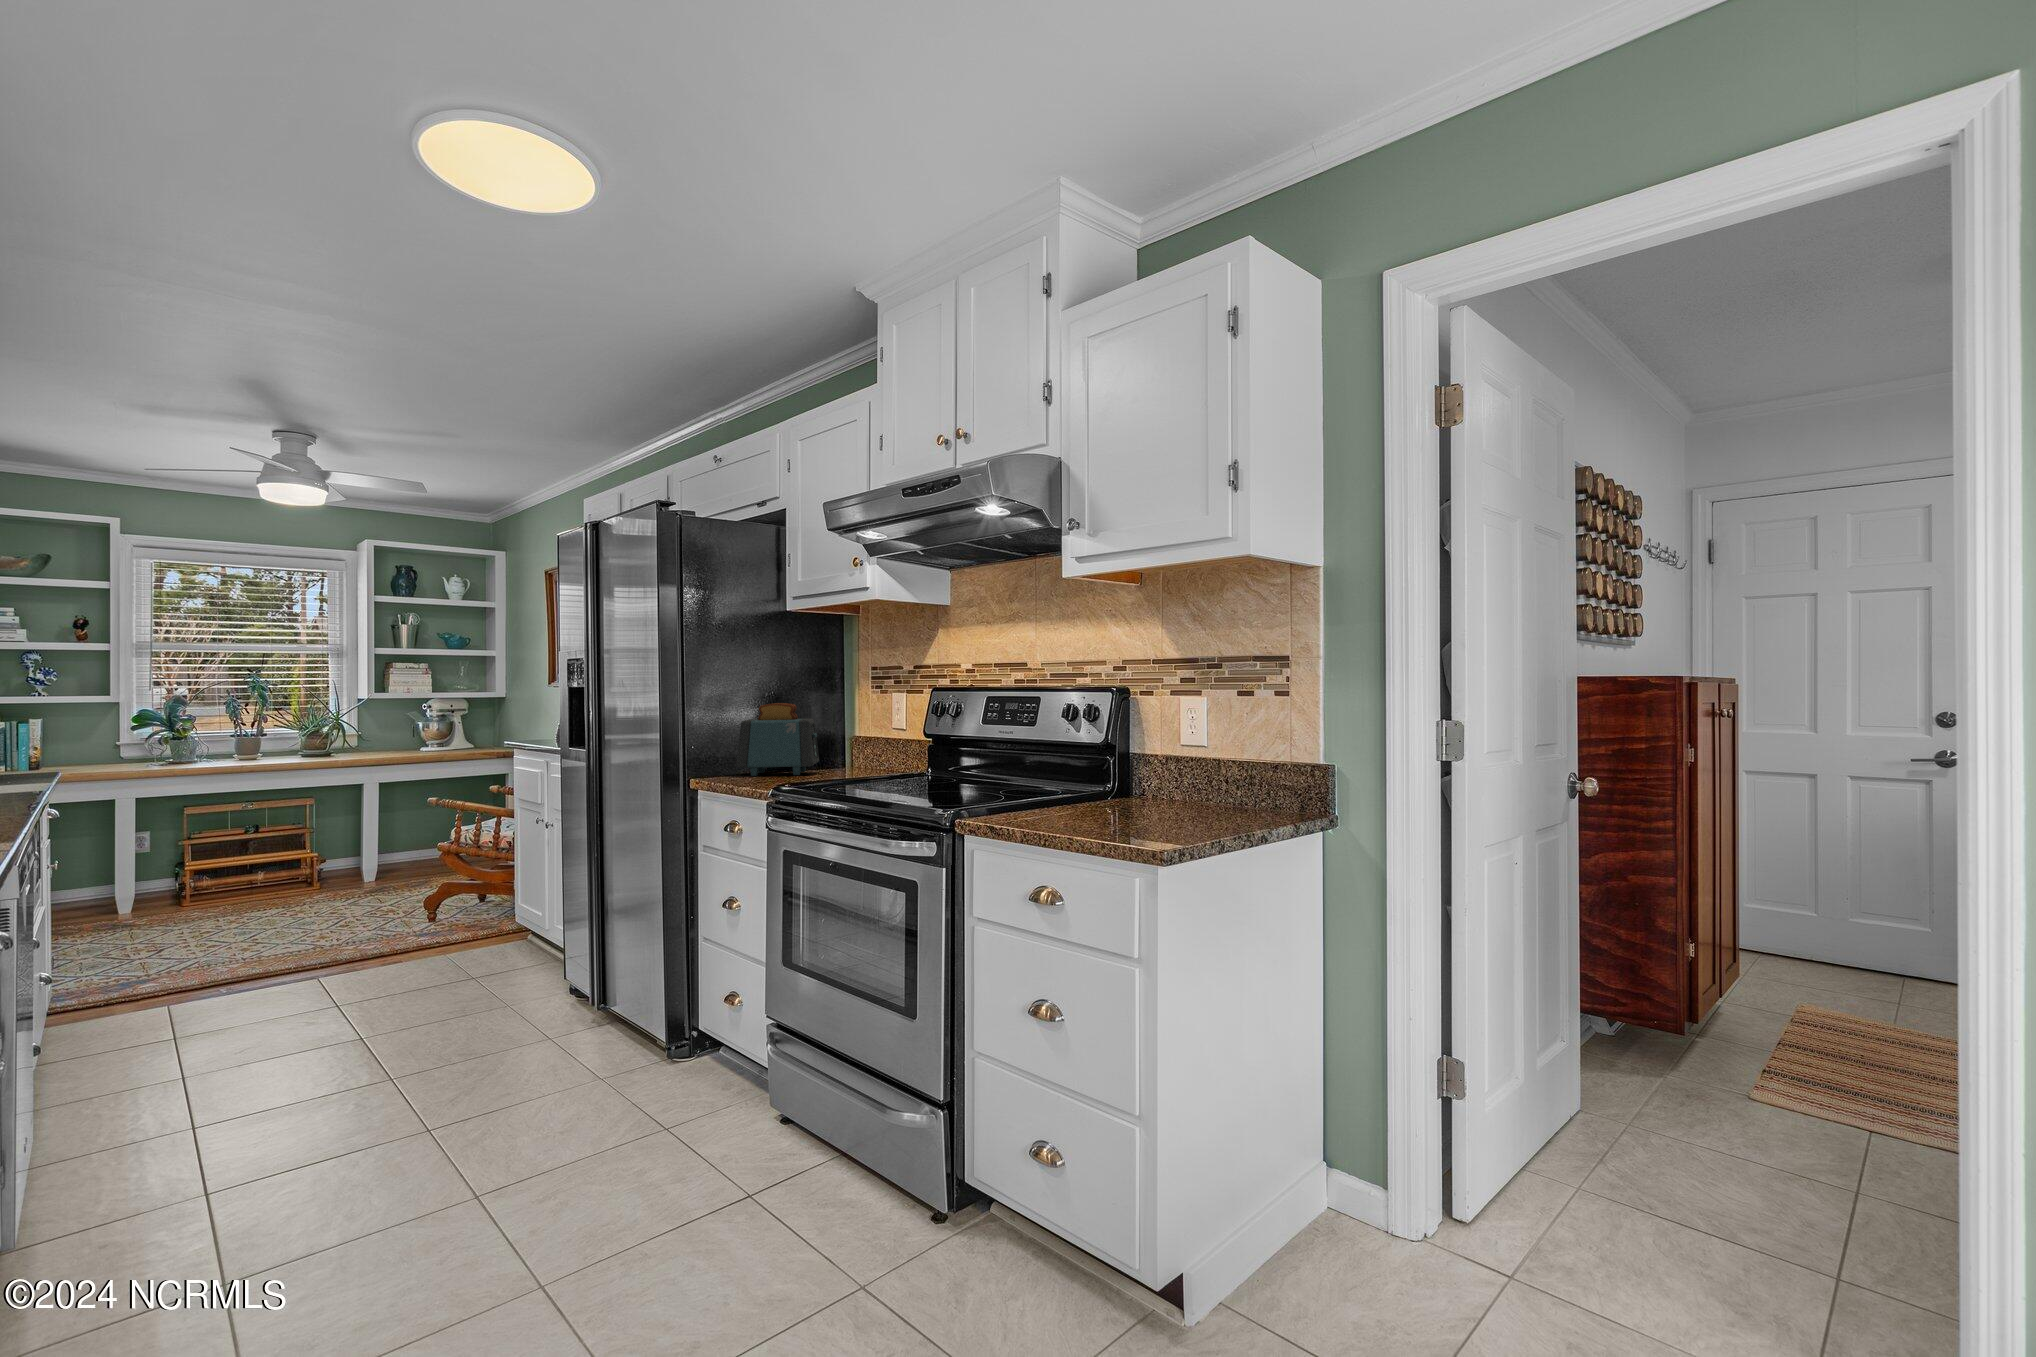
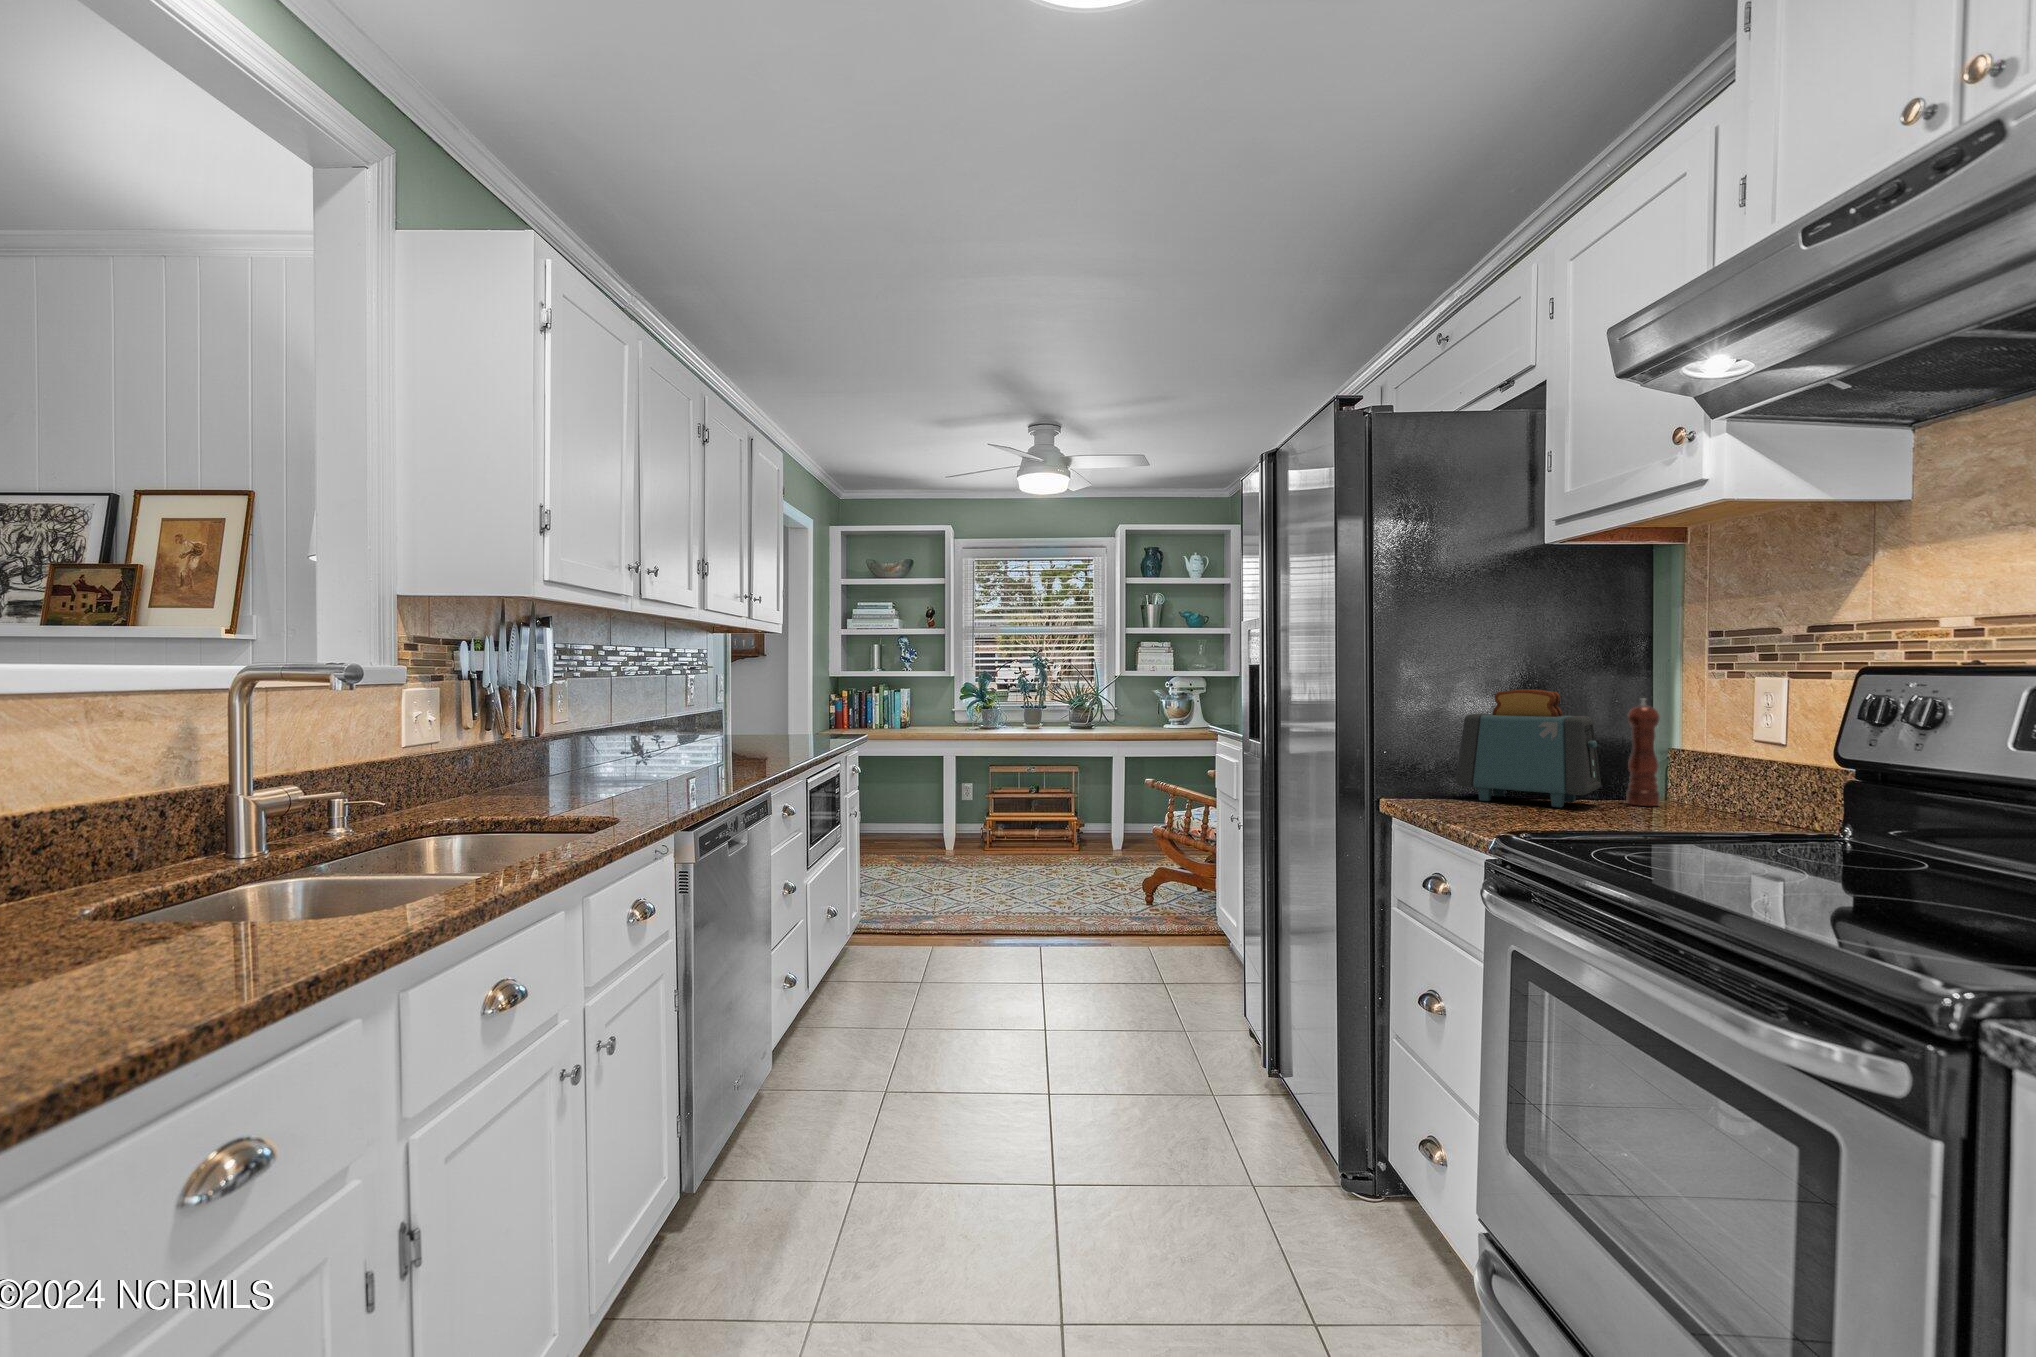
pepper mill: none [832,706,849,771] -> present [1626,698,1660,806]

